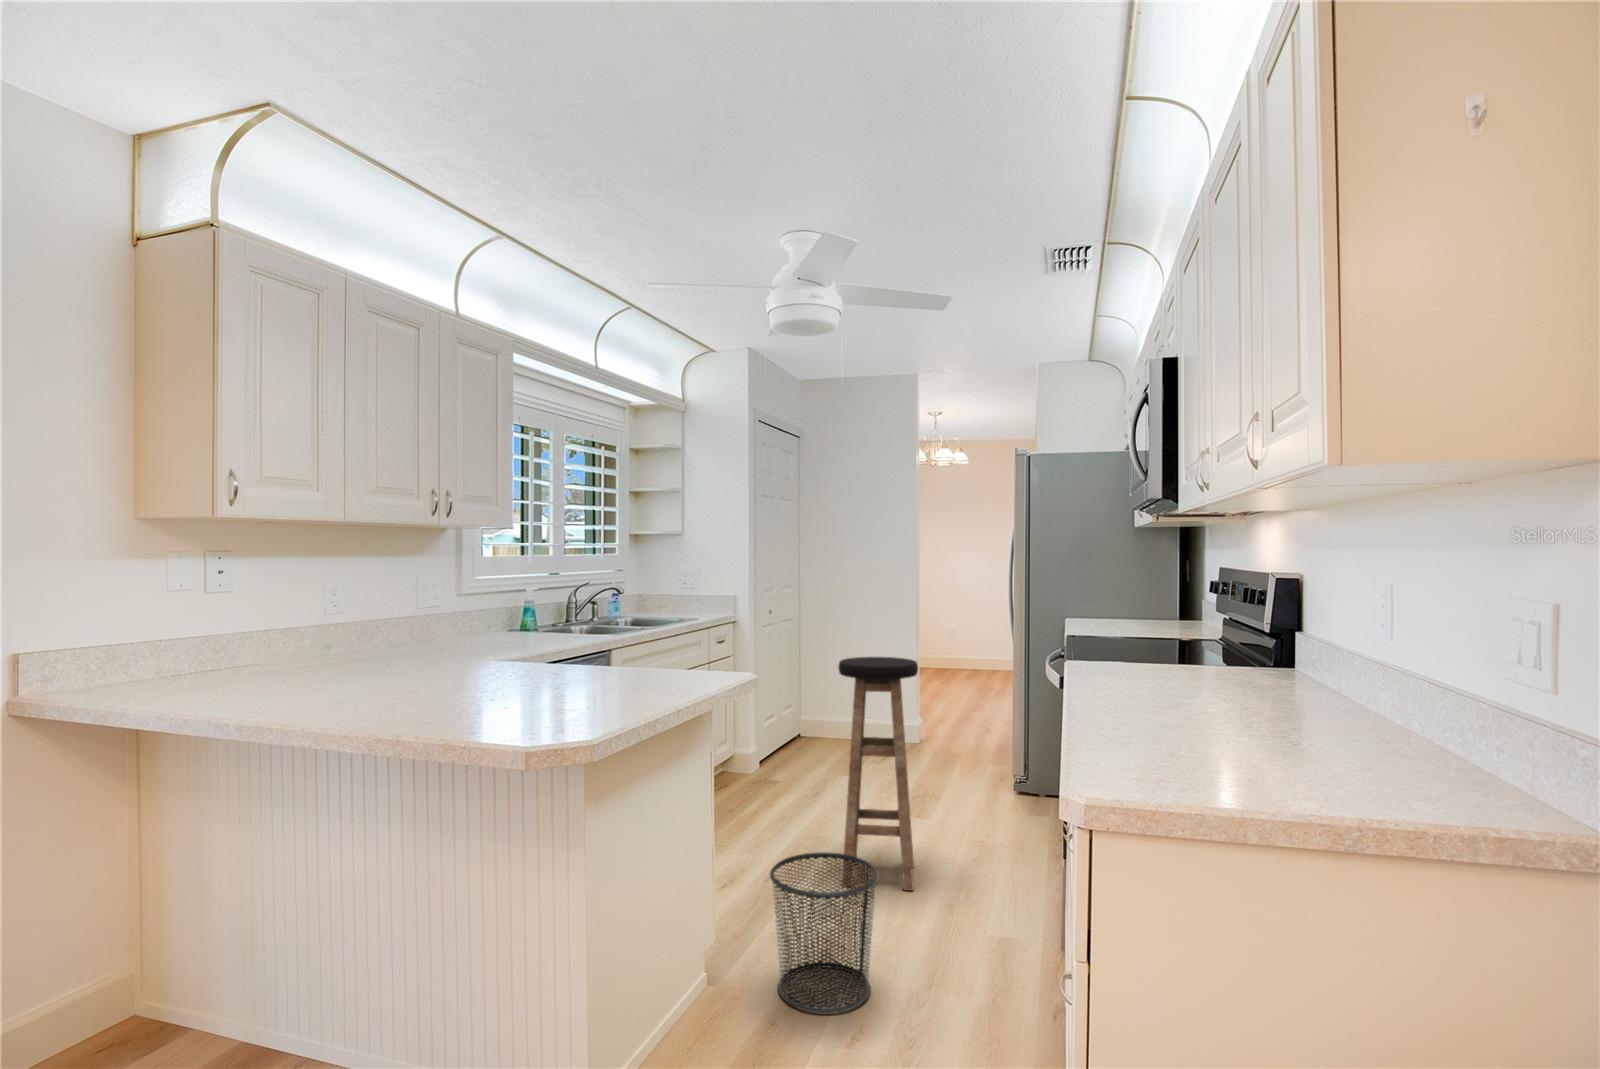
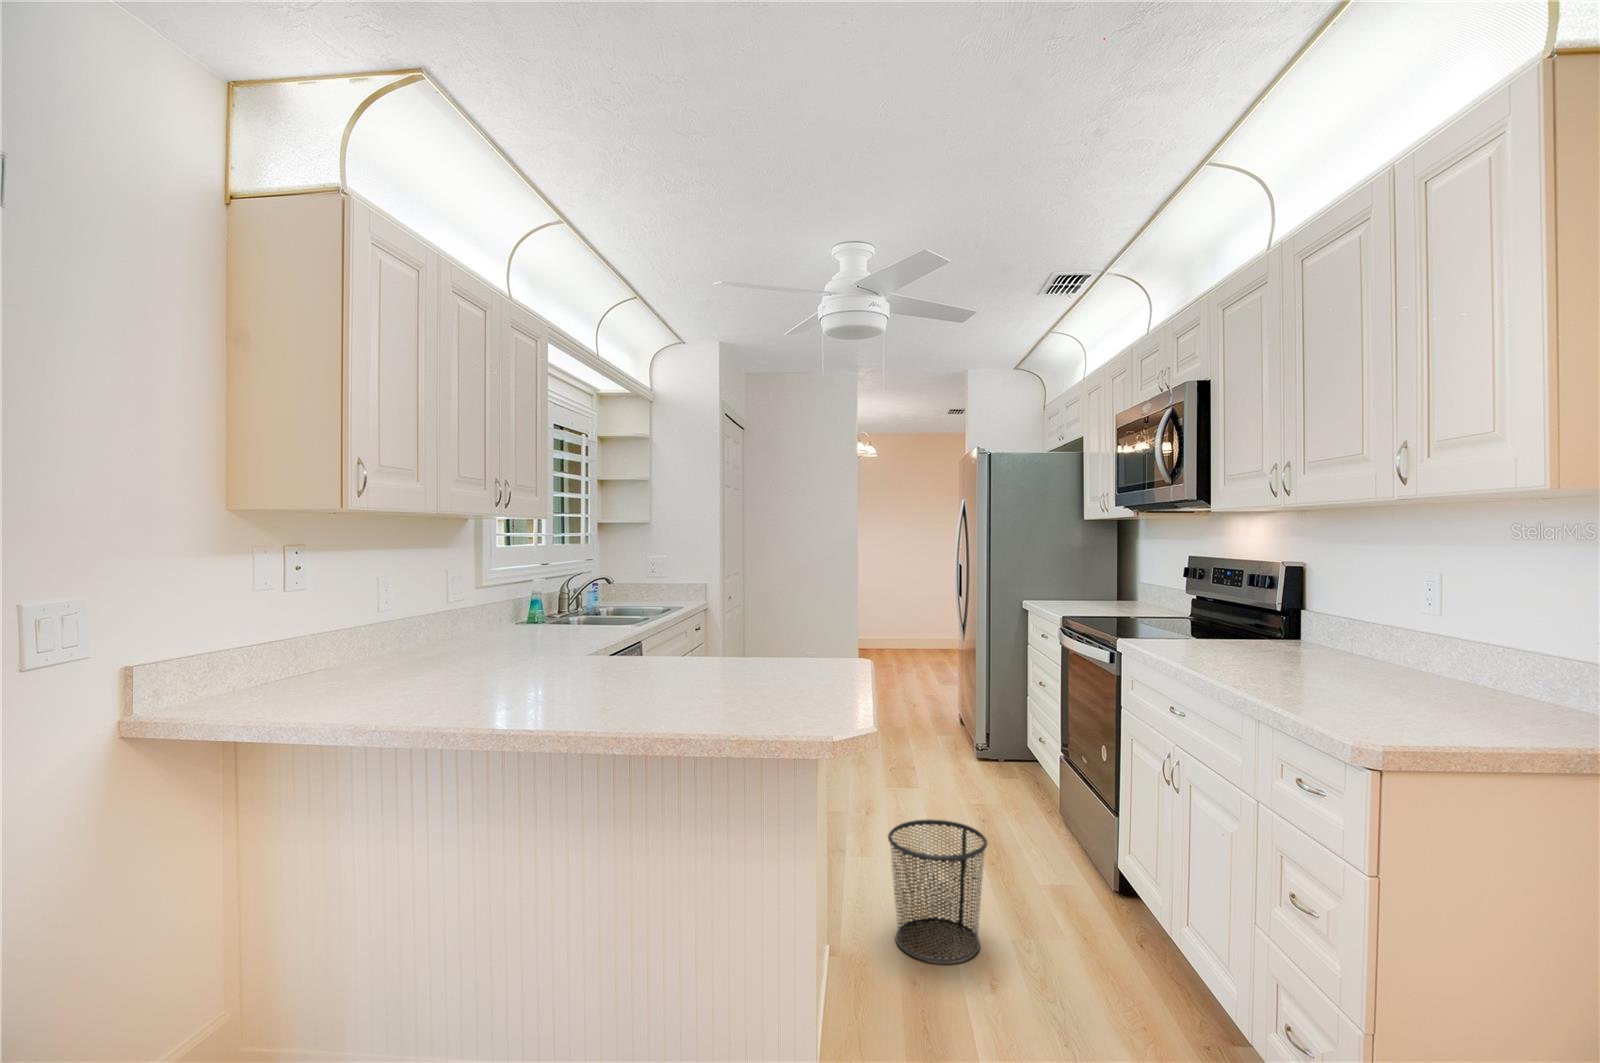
bar stool: present [838,657,918,891] -> none [870,639,946,850]

